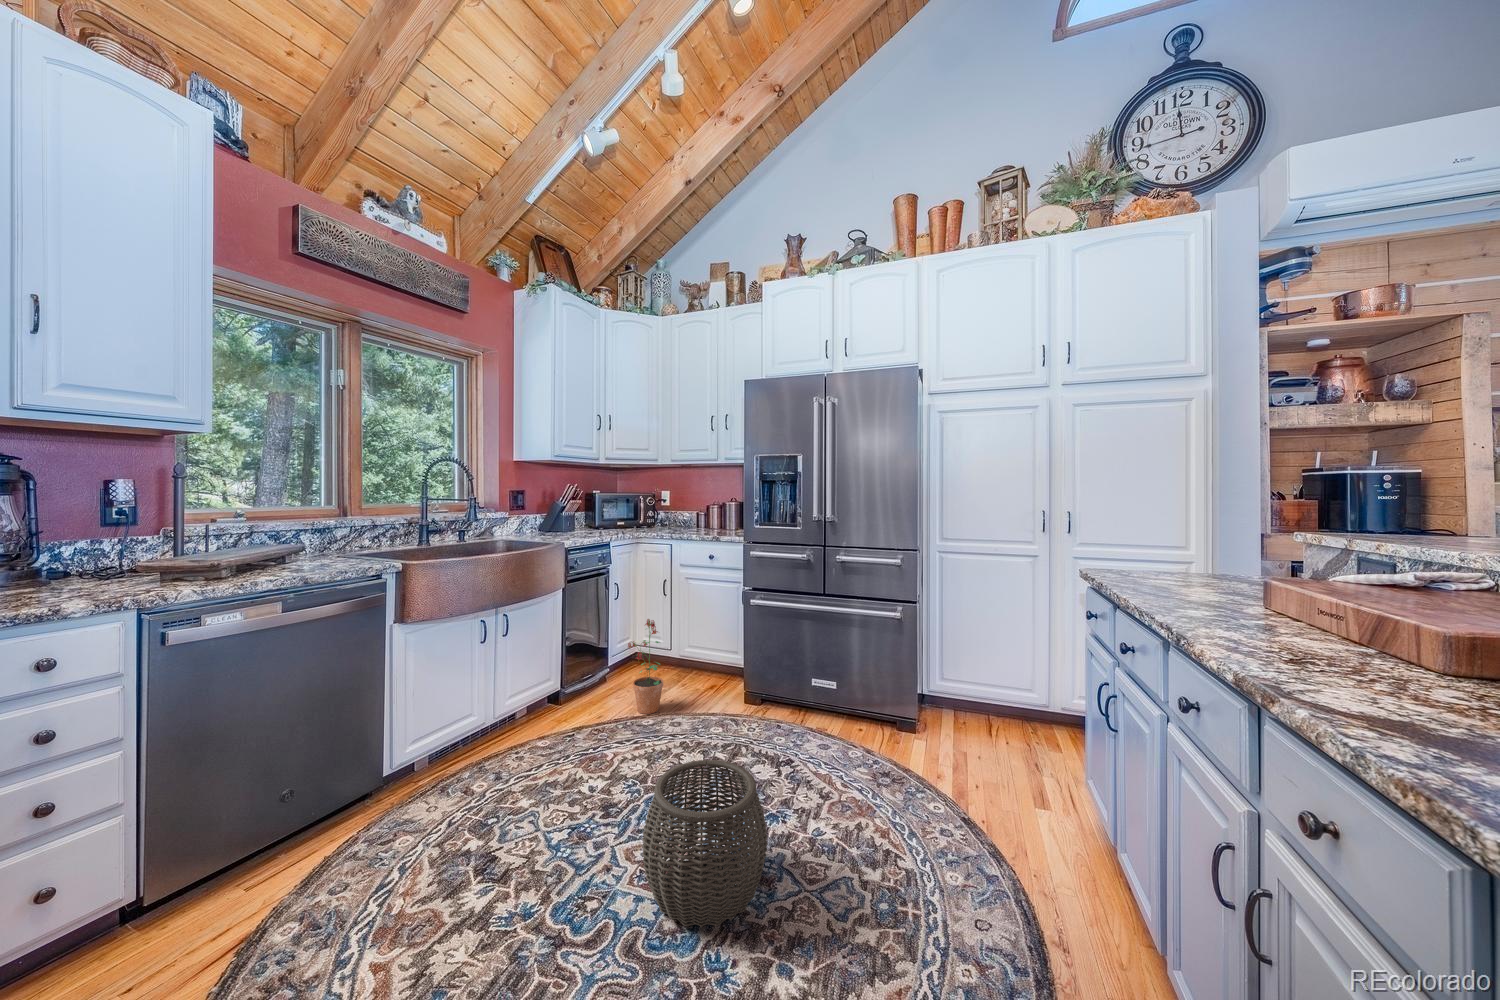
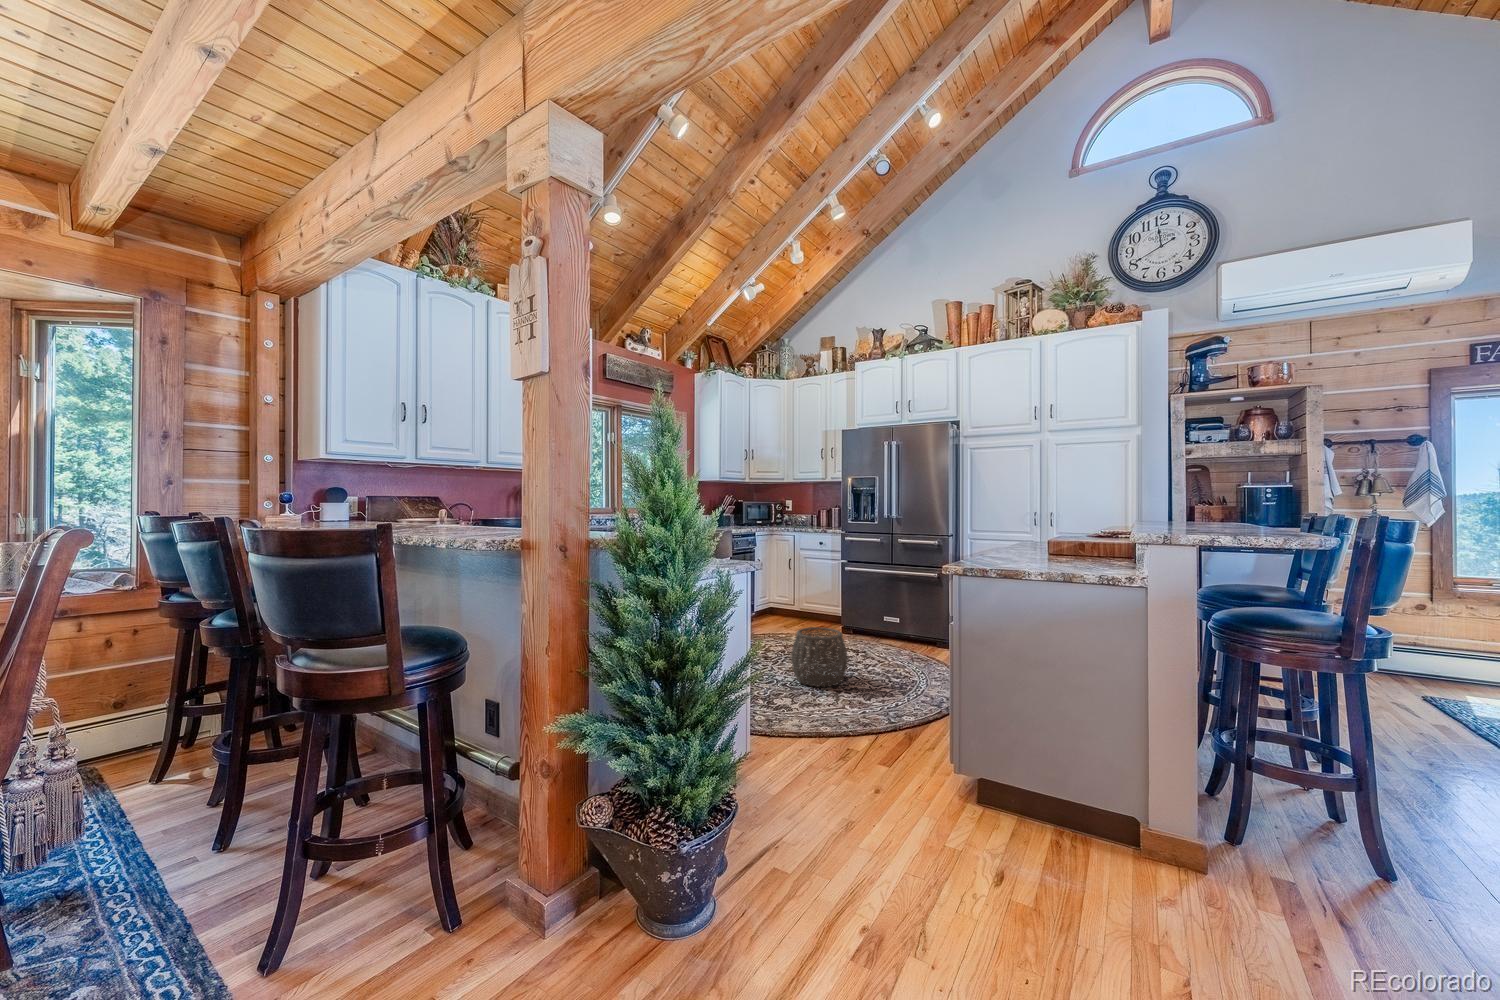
potted plant: present [628,619,663,714] -> none [769,578,792,634]

